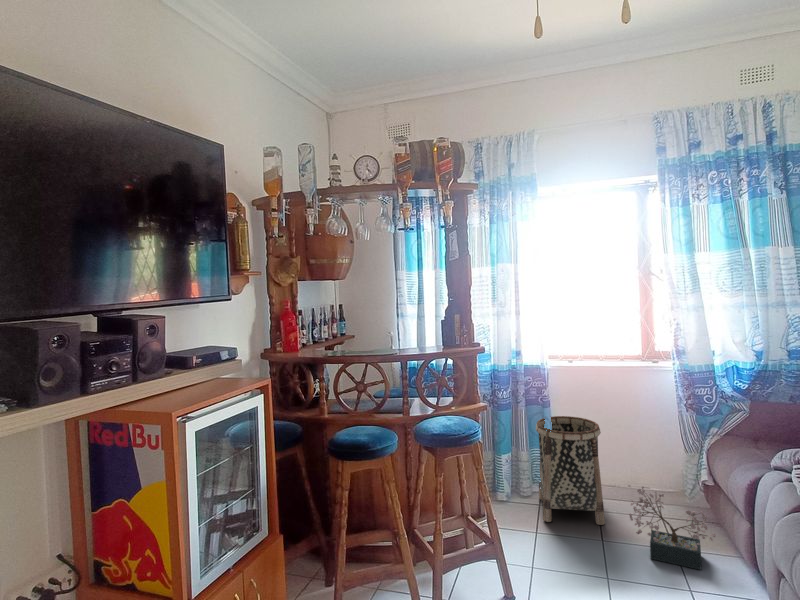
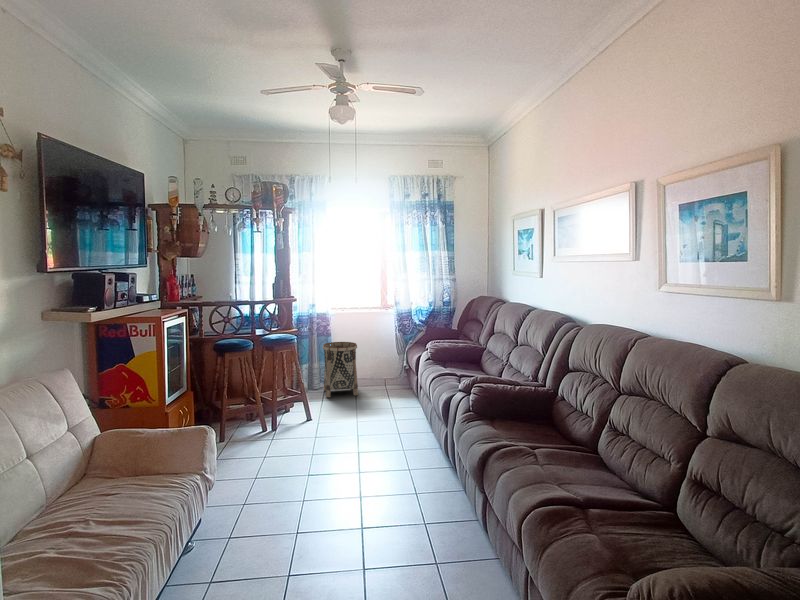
decorative plant: present [629,487,716,570] -> none [369,370,406,403]

